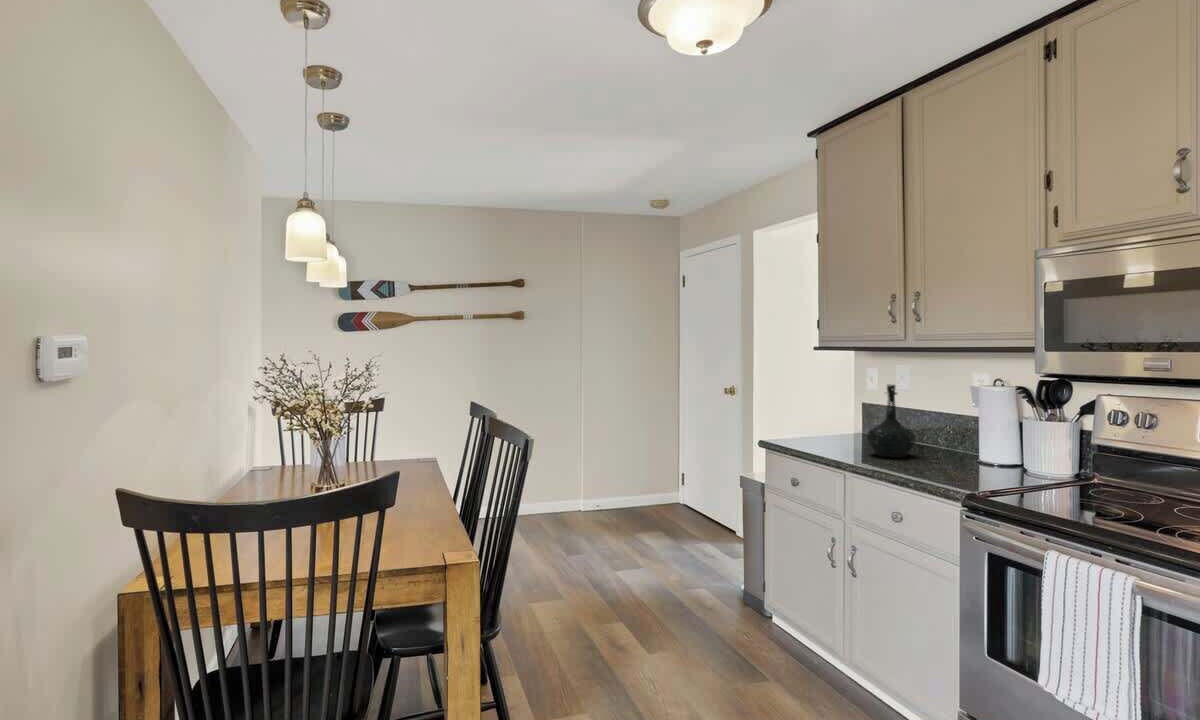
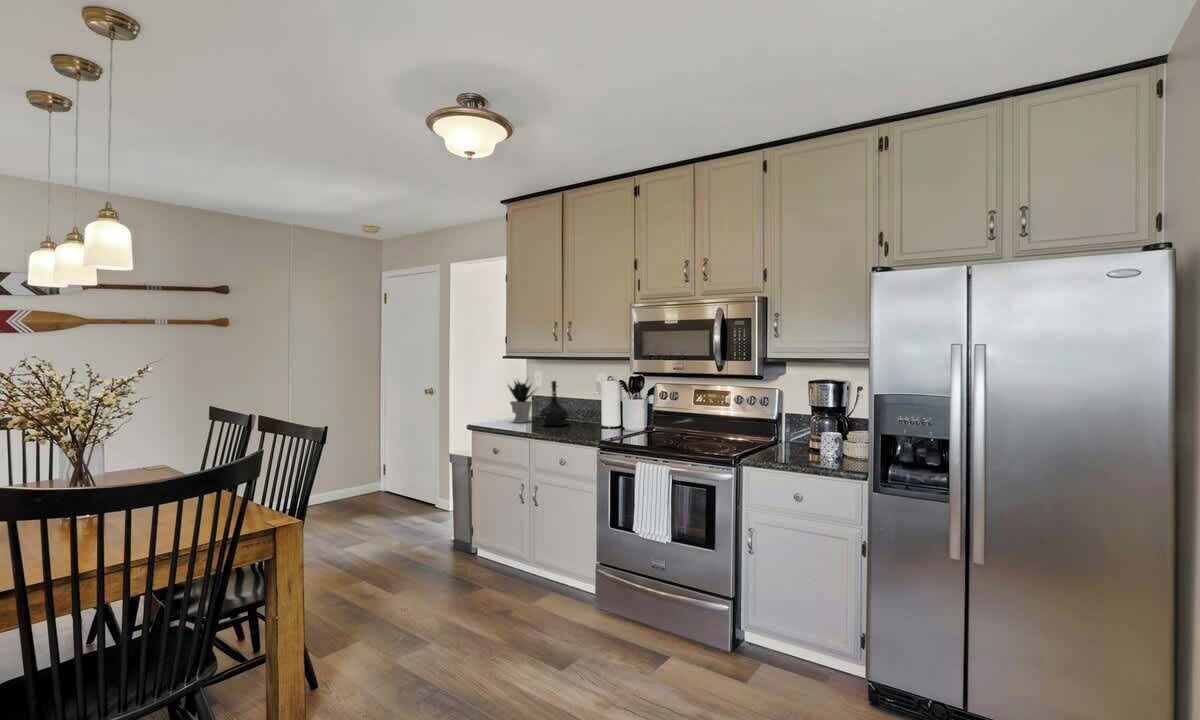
potted plant: none [818,377,868,447] -> present [508,380,535,423]

